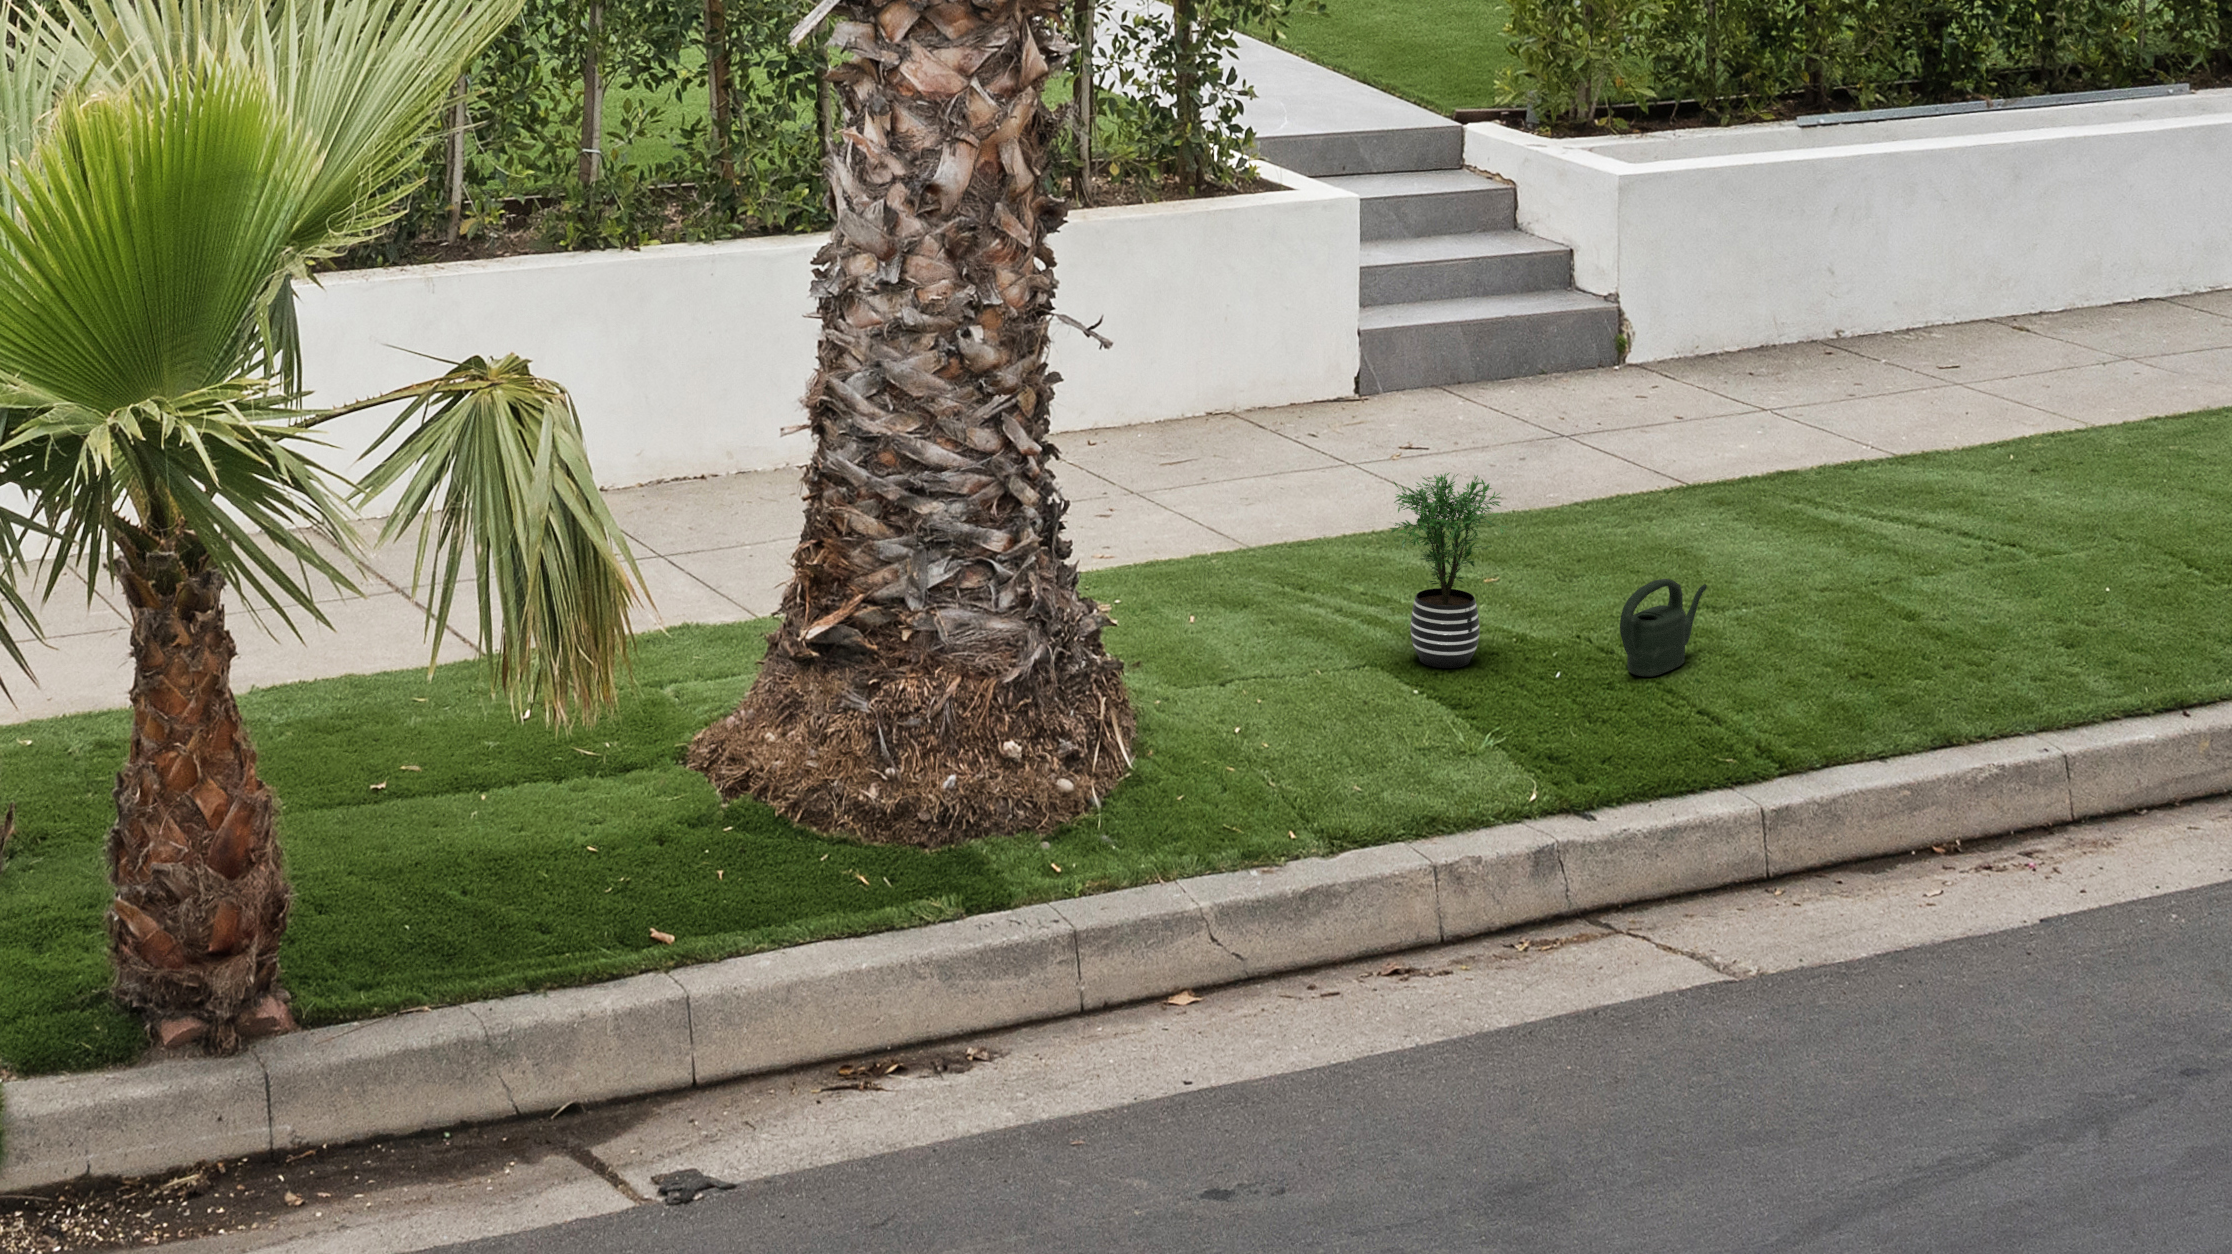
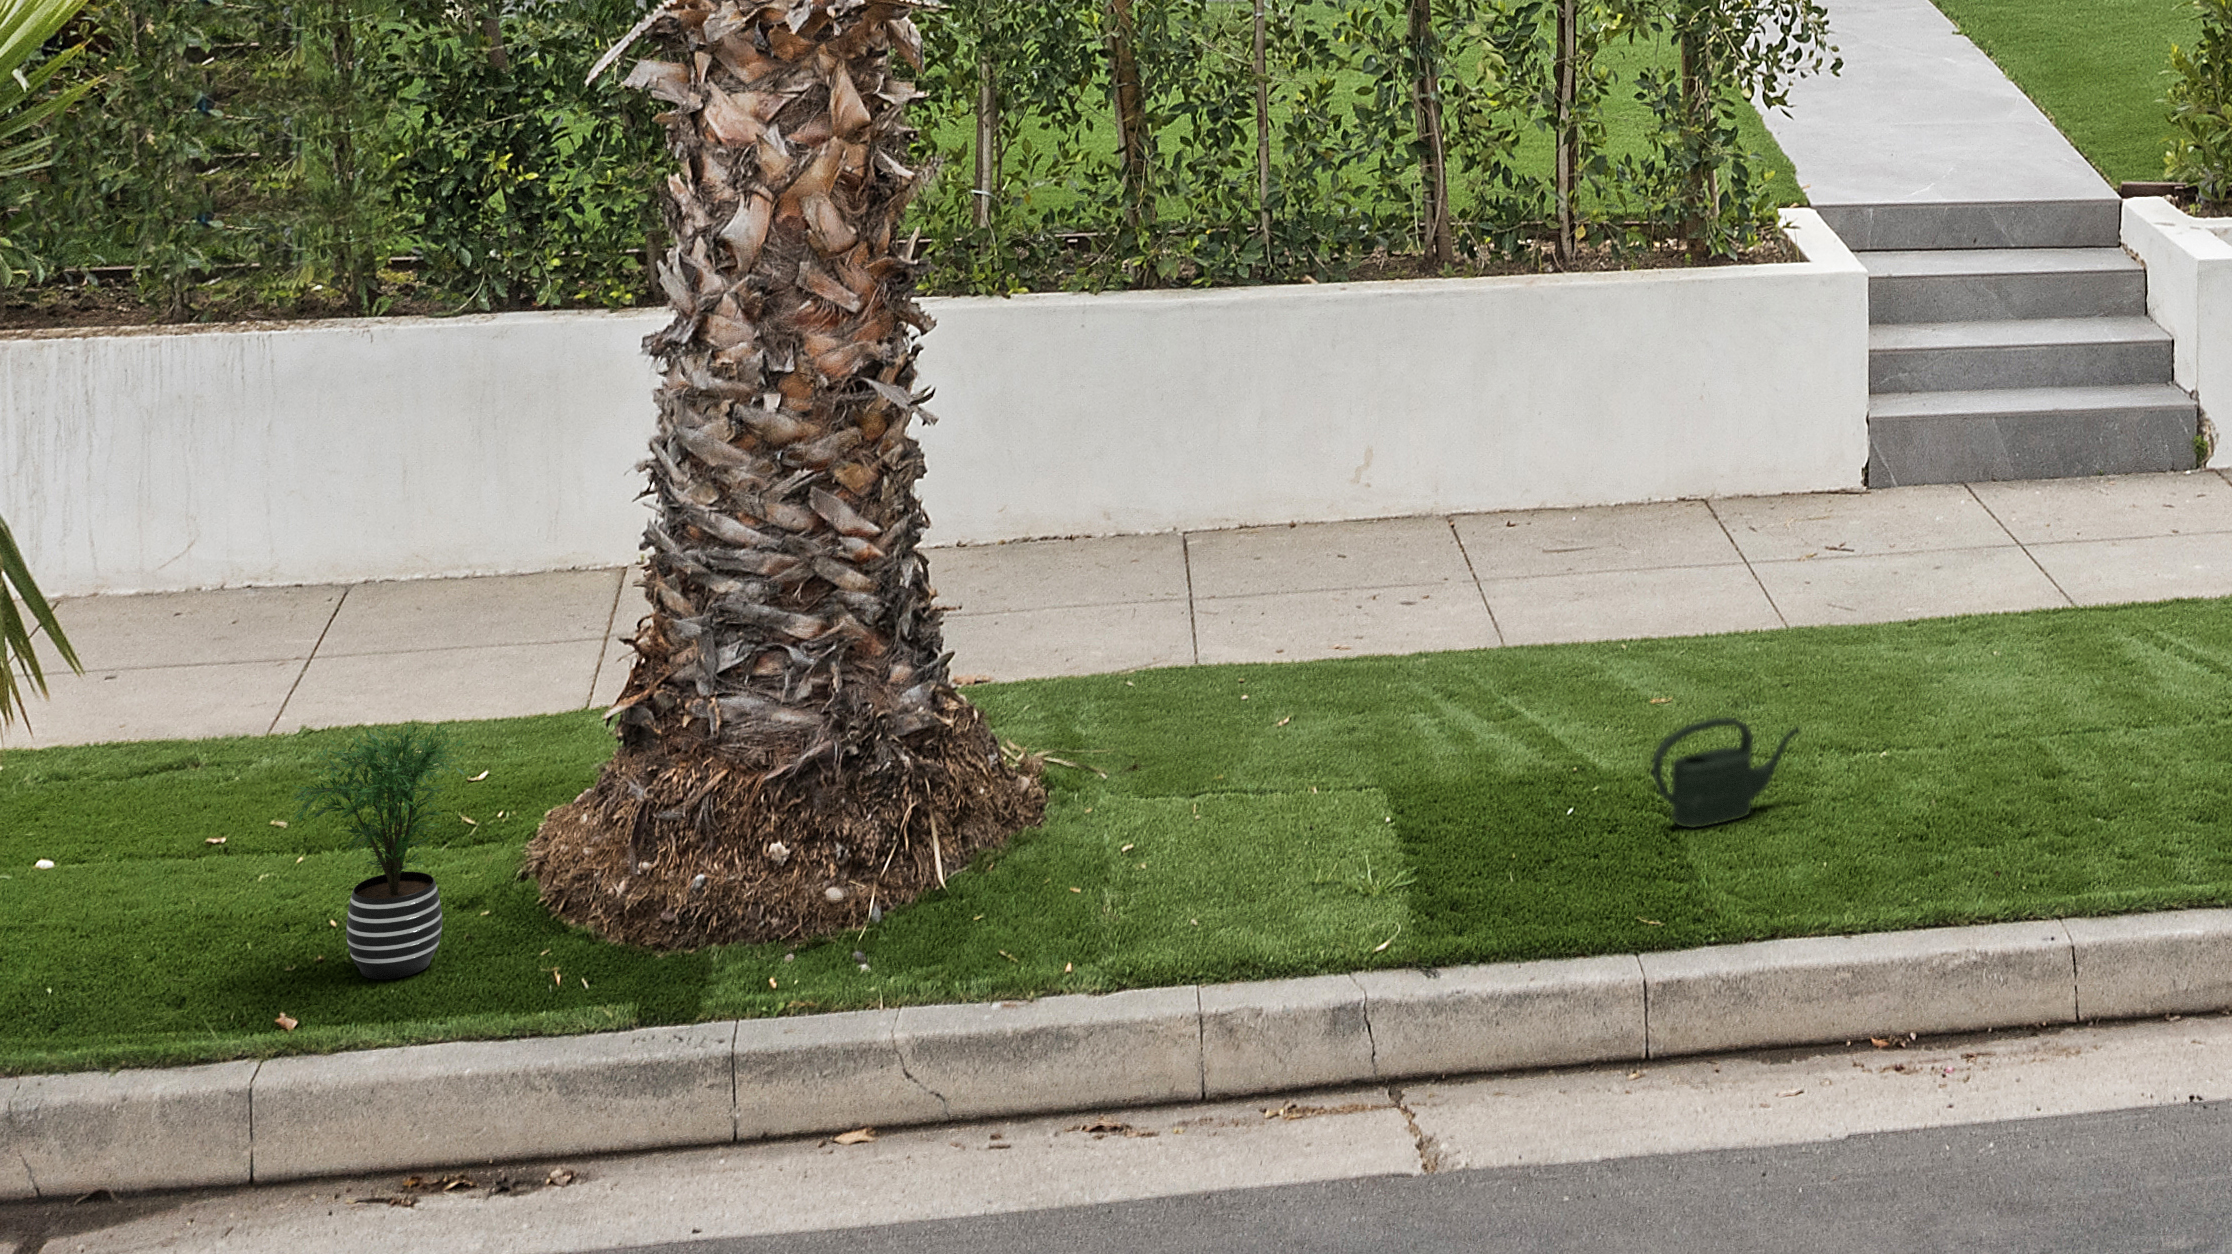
potted plant: present [1390,472,1507,668] -> present [293,724,471,979]

